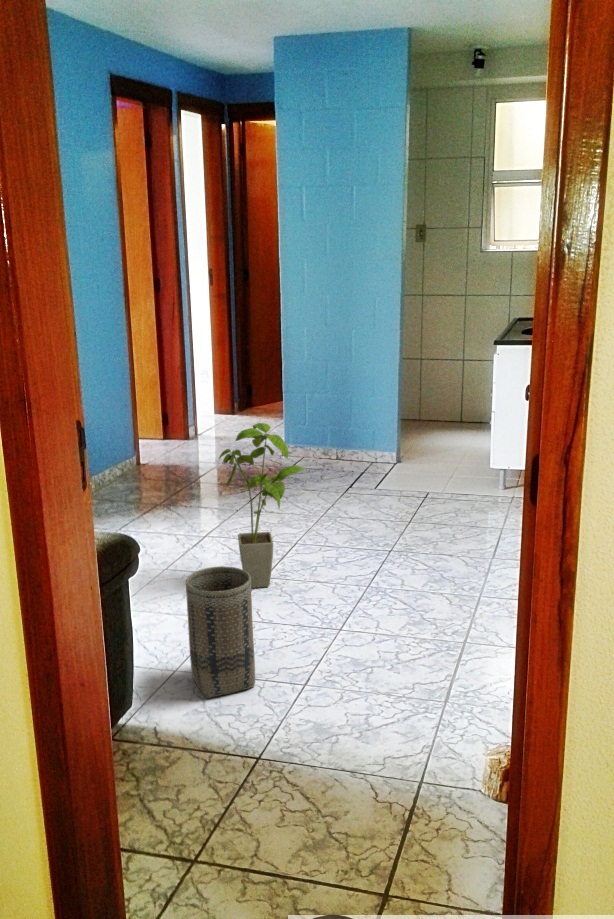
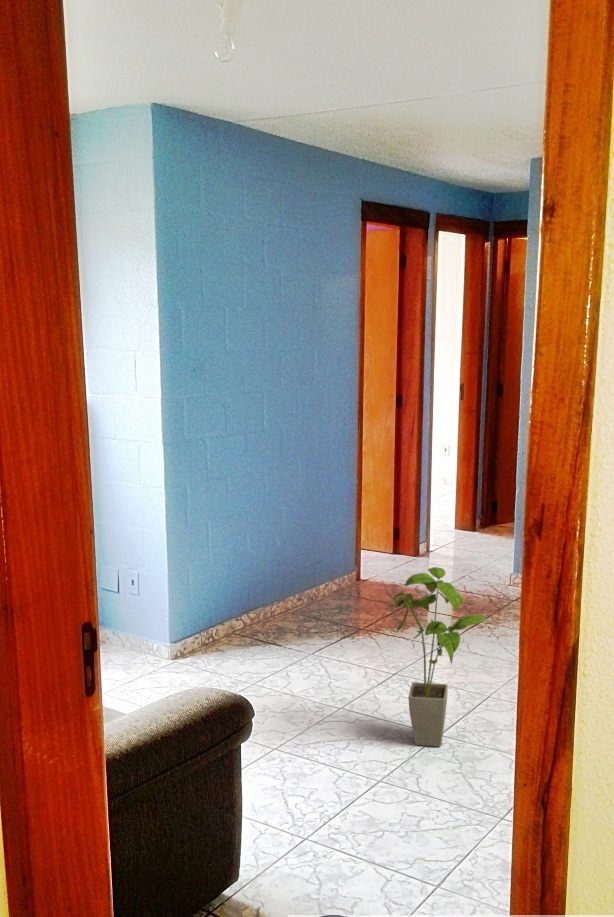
basket: present [186,566,255,698] -> none [311,731,382,881]

